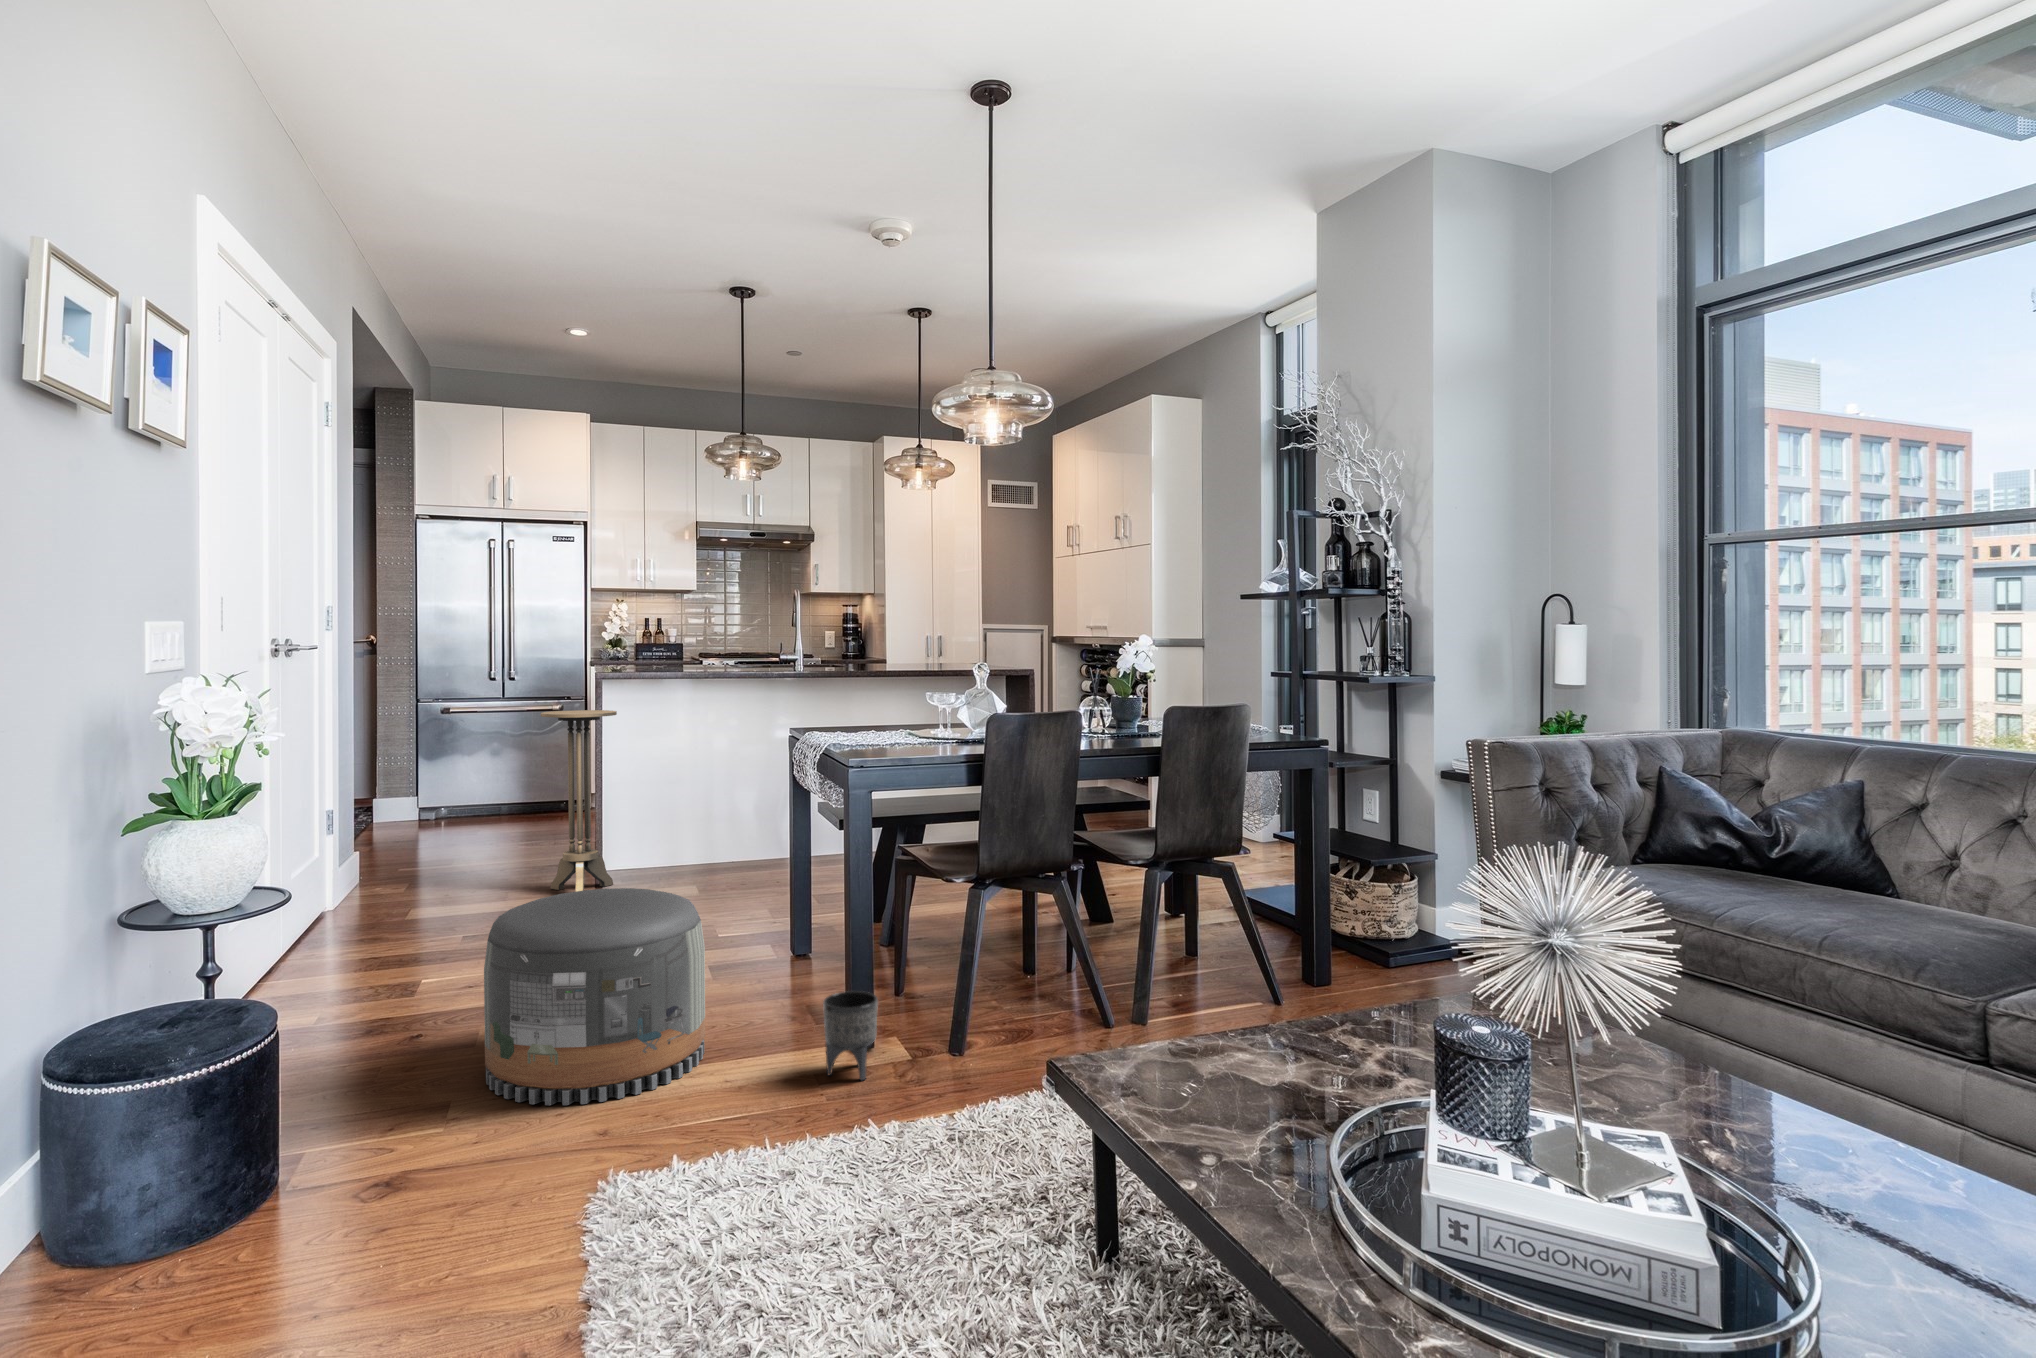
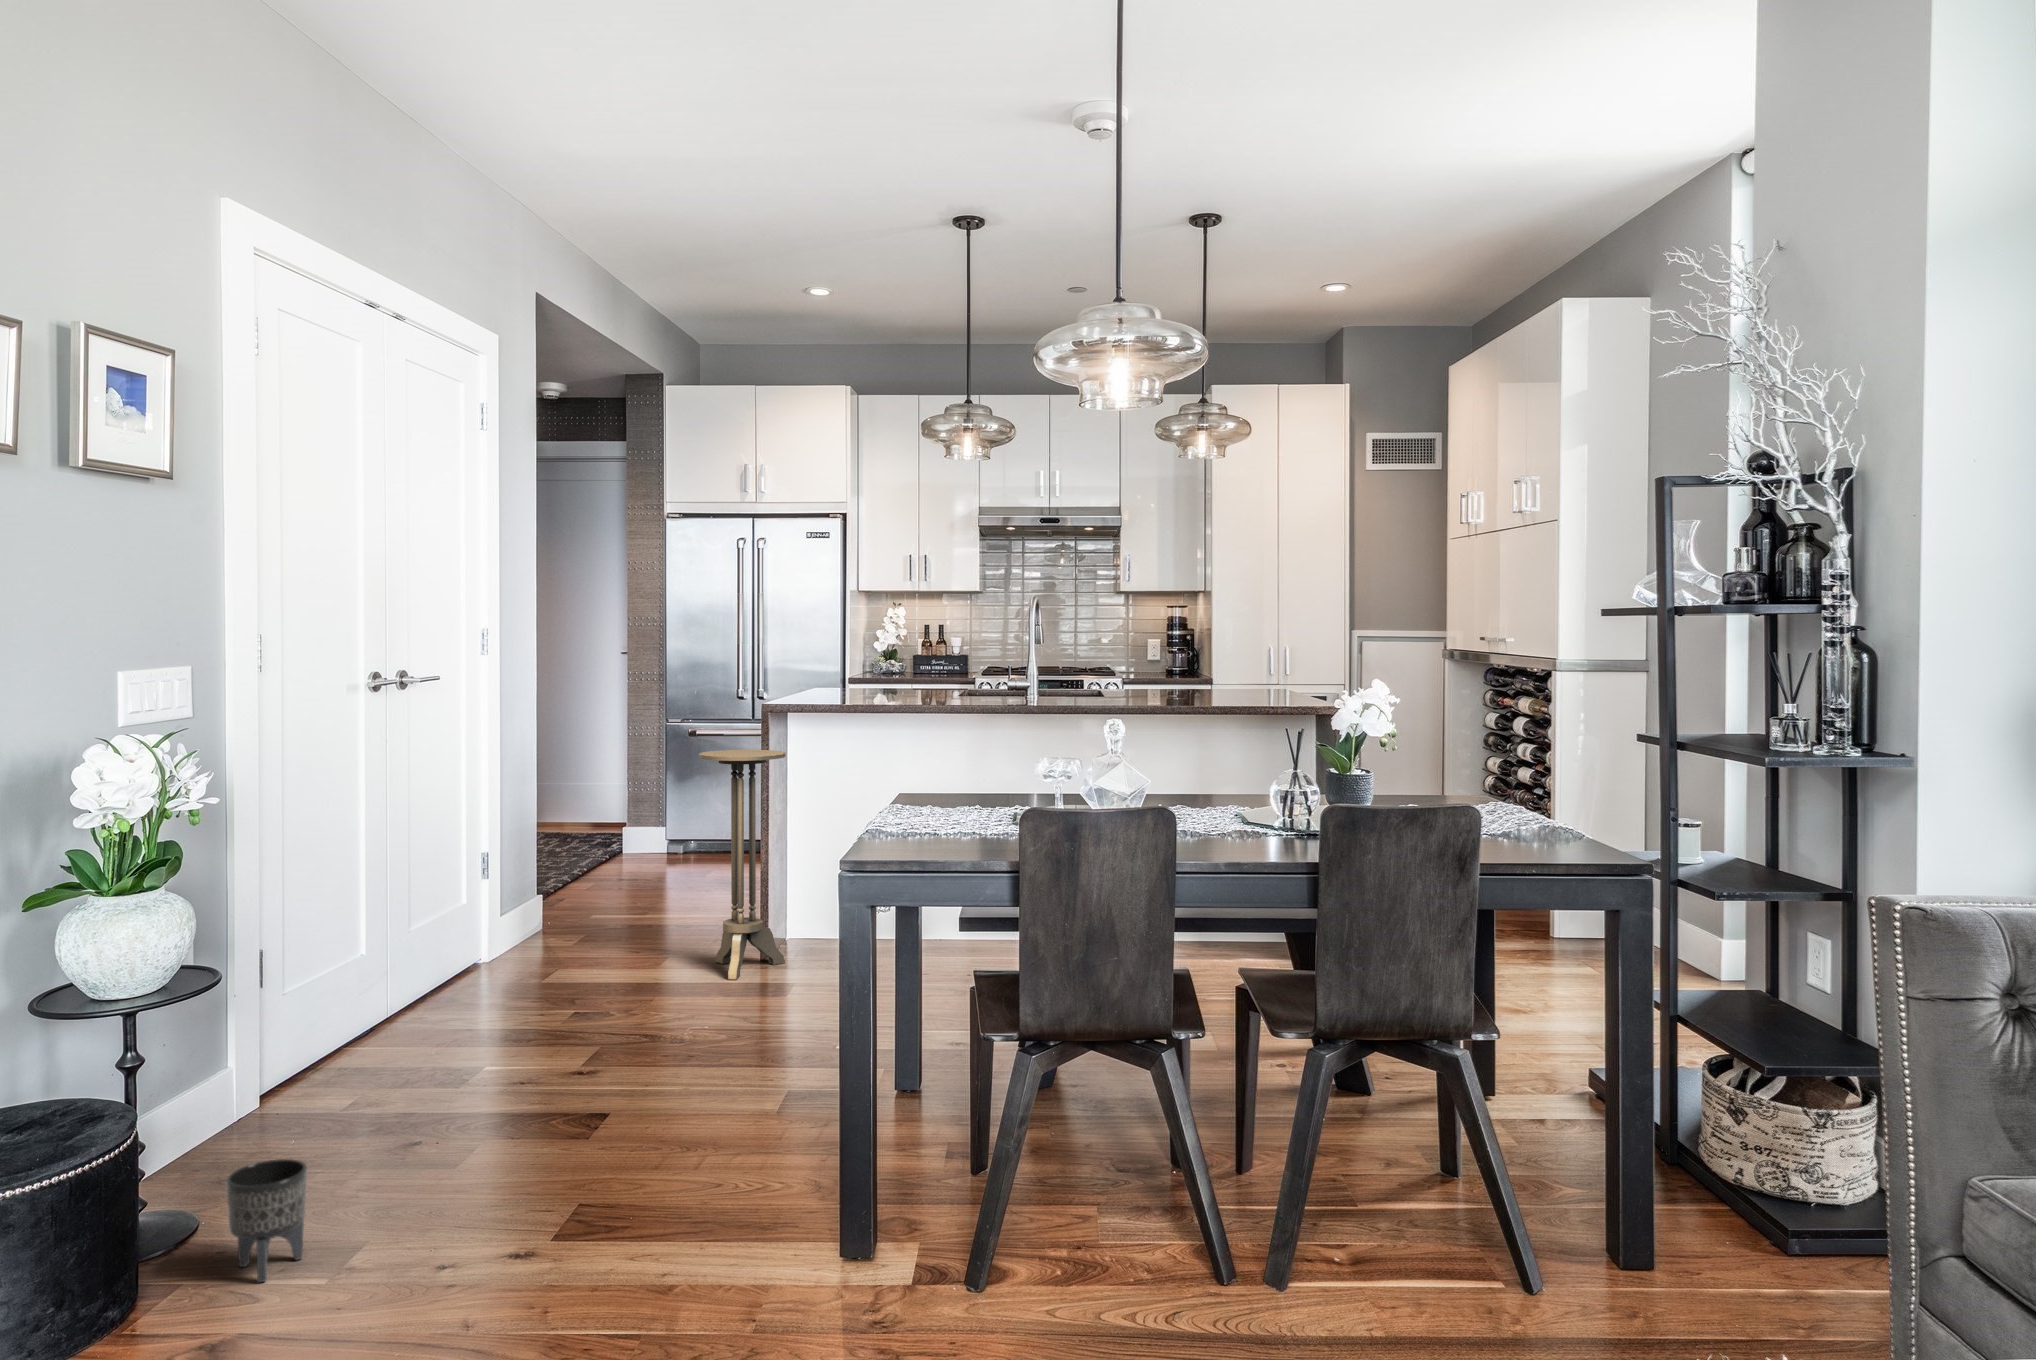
pouf: present [484,888,705,1105] -> none [411,1002,682,1281]
planter: present [823,991,878,1080] -> present [226,1159,307,1282]

